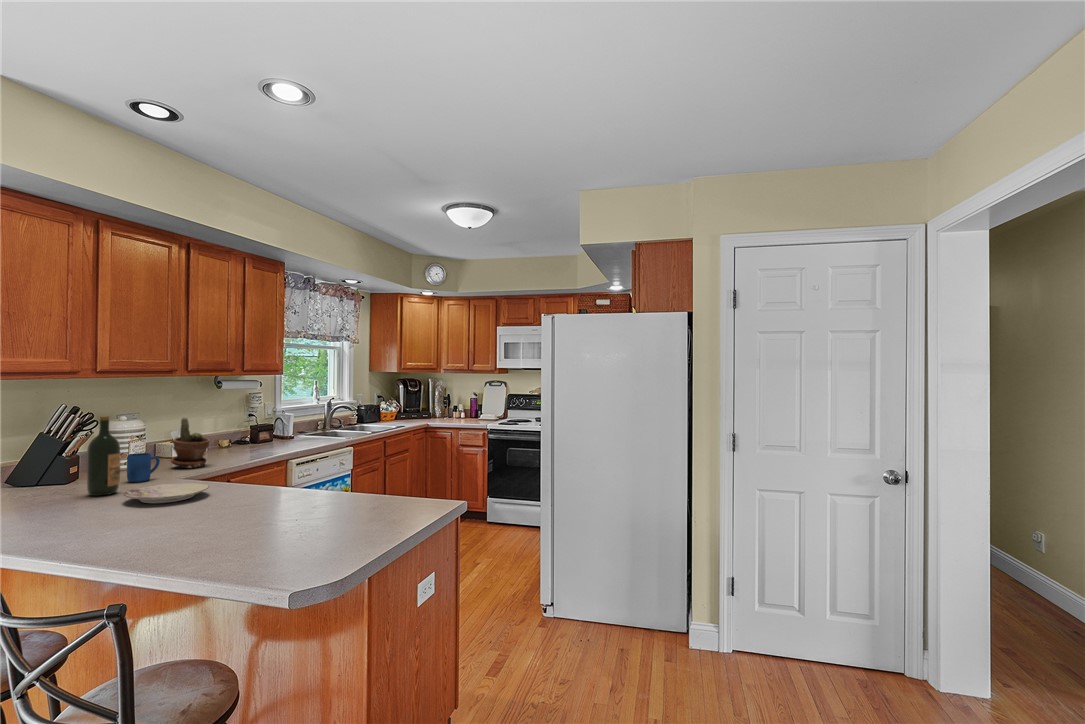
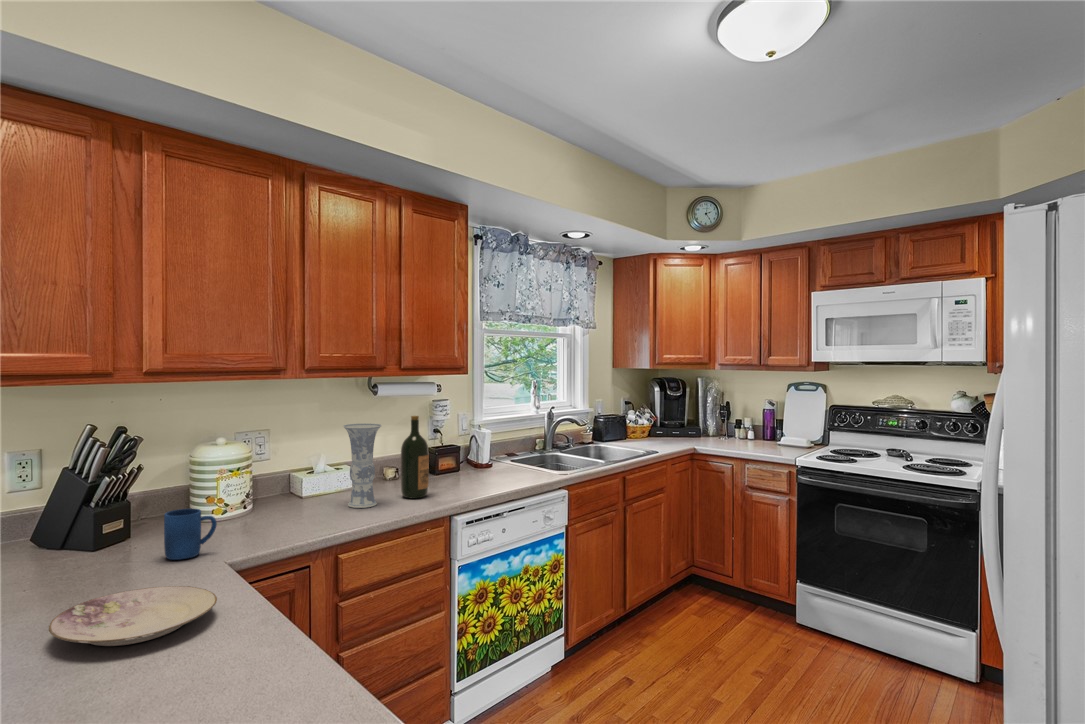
vase: none [213,405,241,458] -> present [343,423,382,508]
wine bottle: present [87,416,121,496] -> present [401,416,429,498]
potted plant: present [171,417,210,468] -> none [263,446,319,529]

